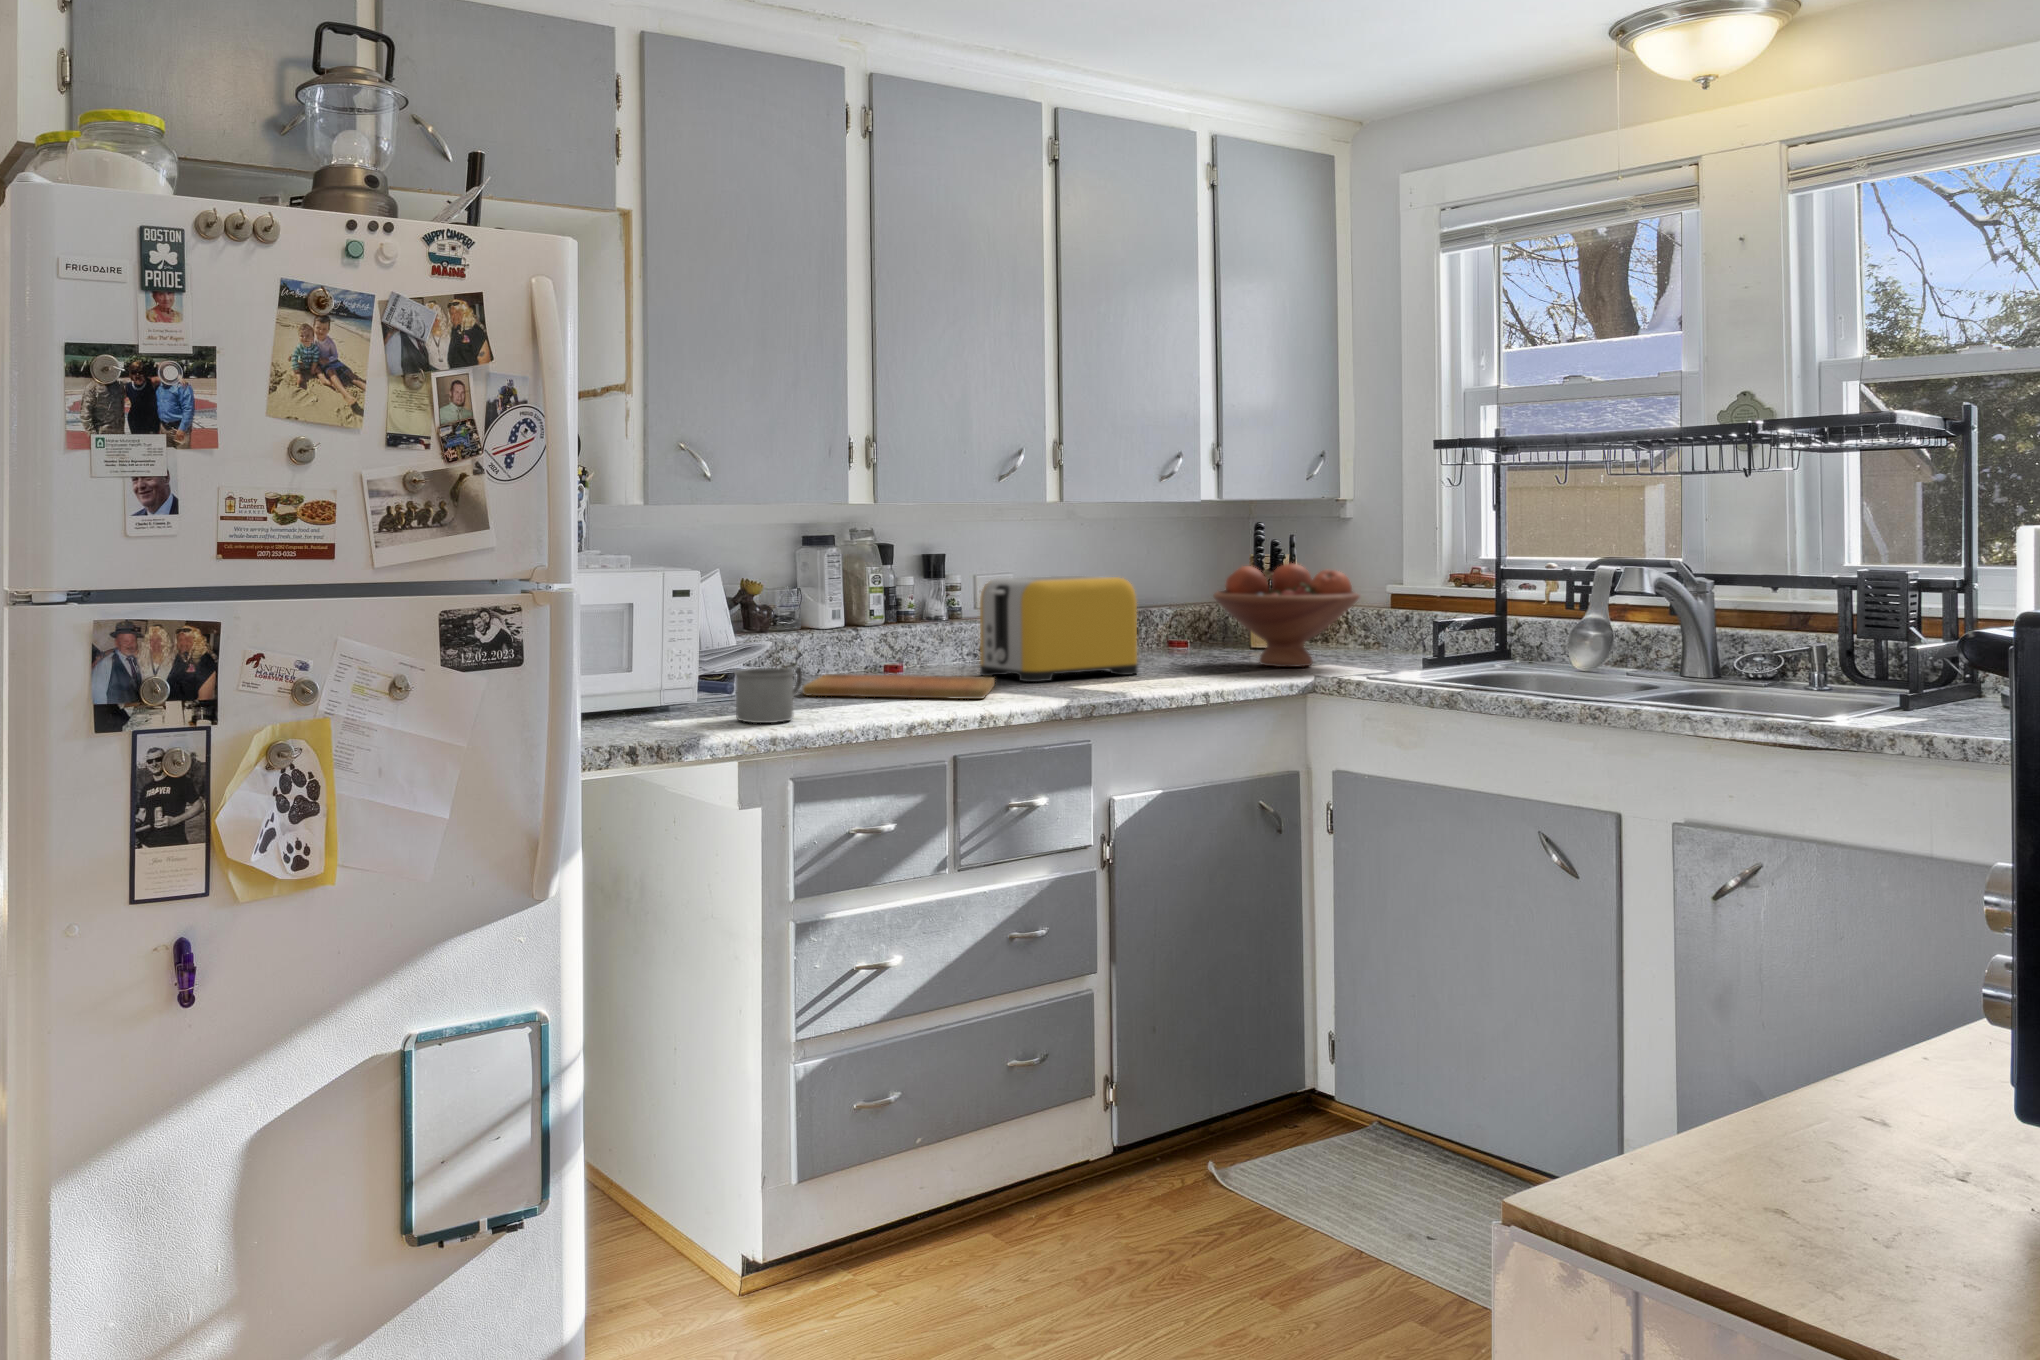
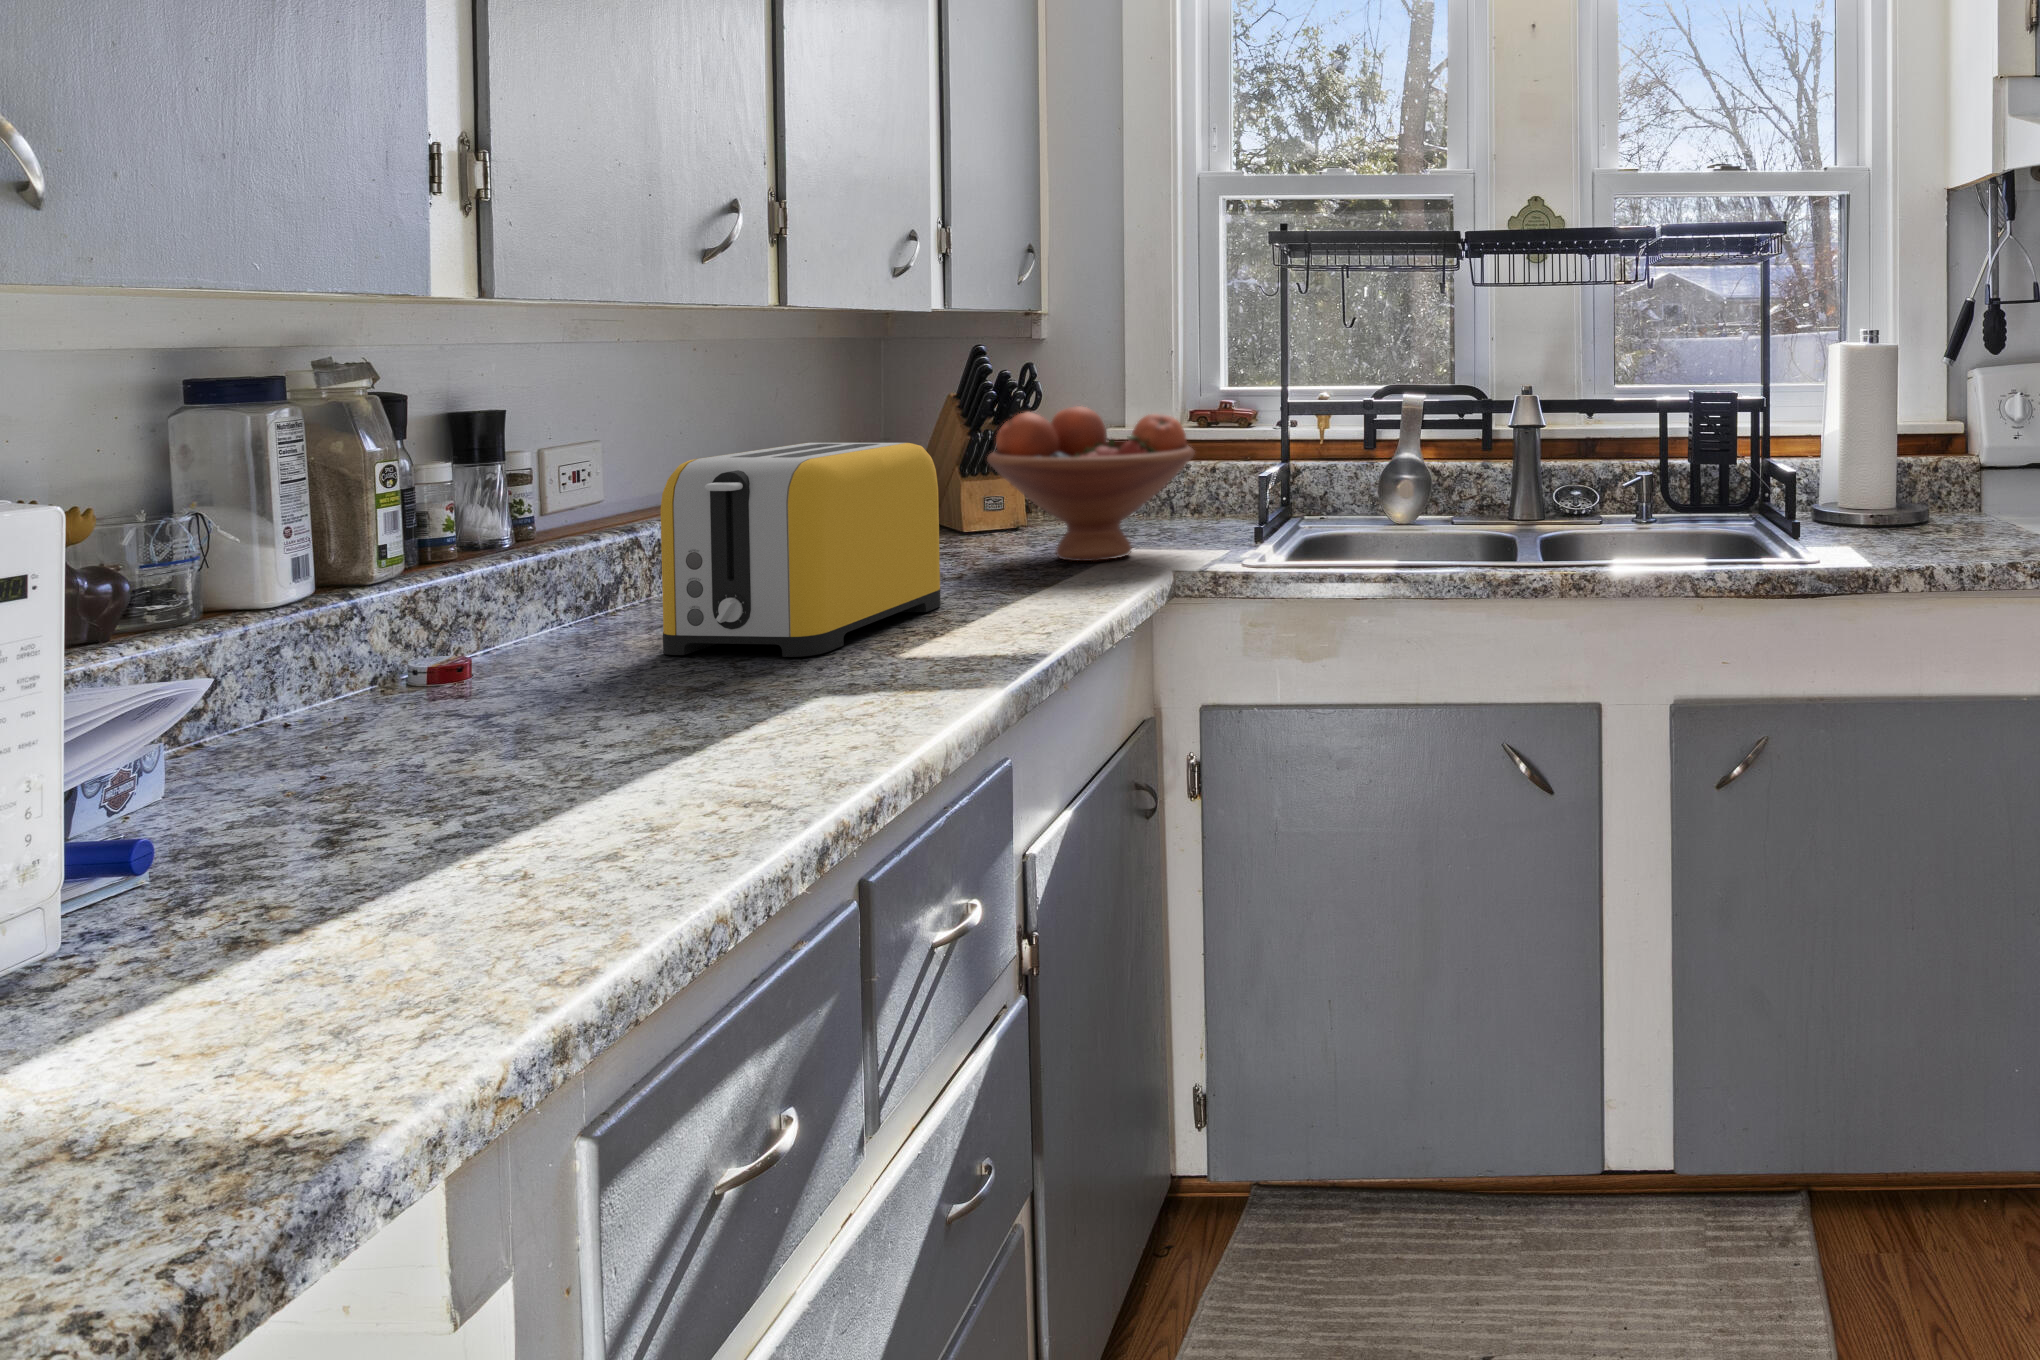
mug: present [735,666,802,723] -> none [271,767,508,999]
cutting board: present [802,674,995,699] -> none [315,662,833,810]

